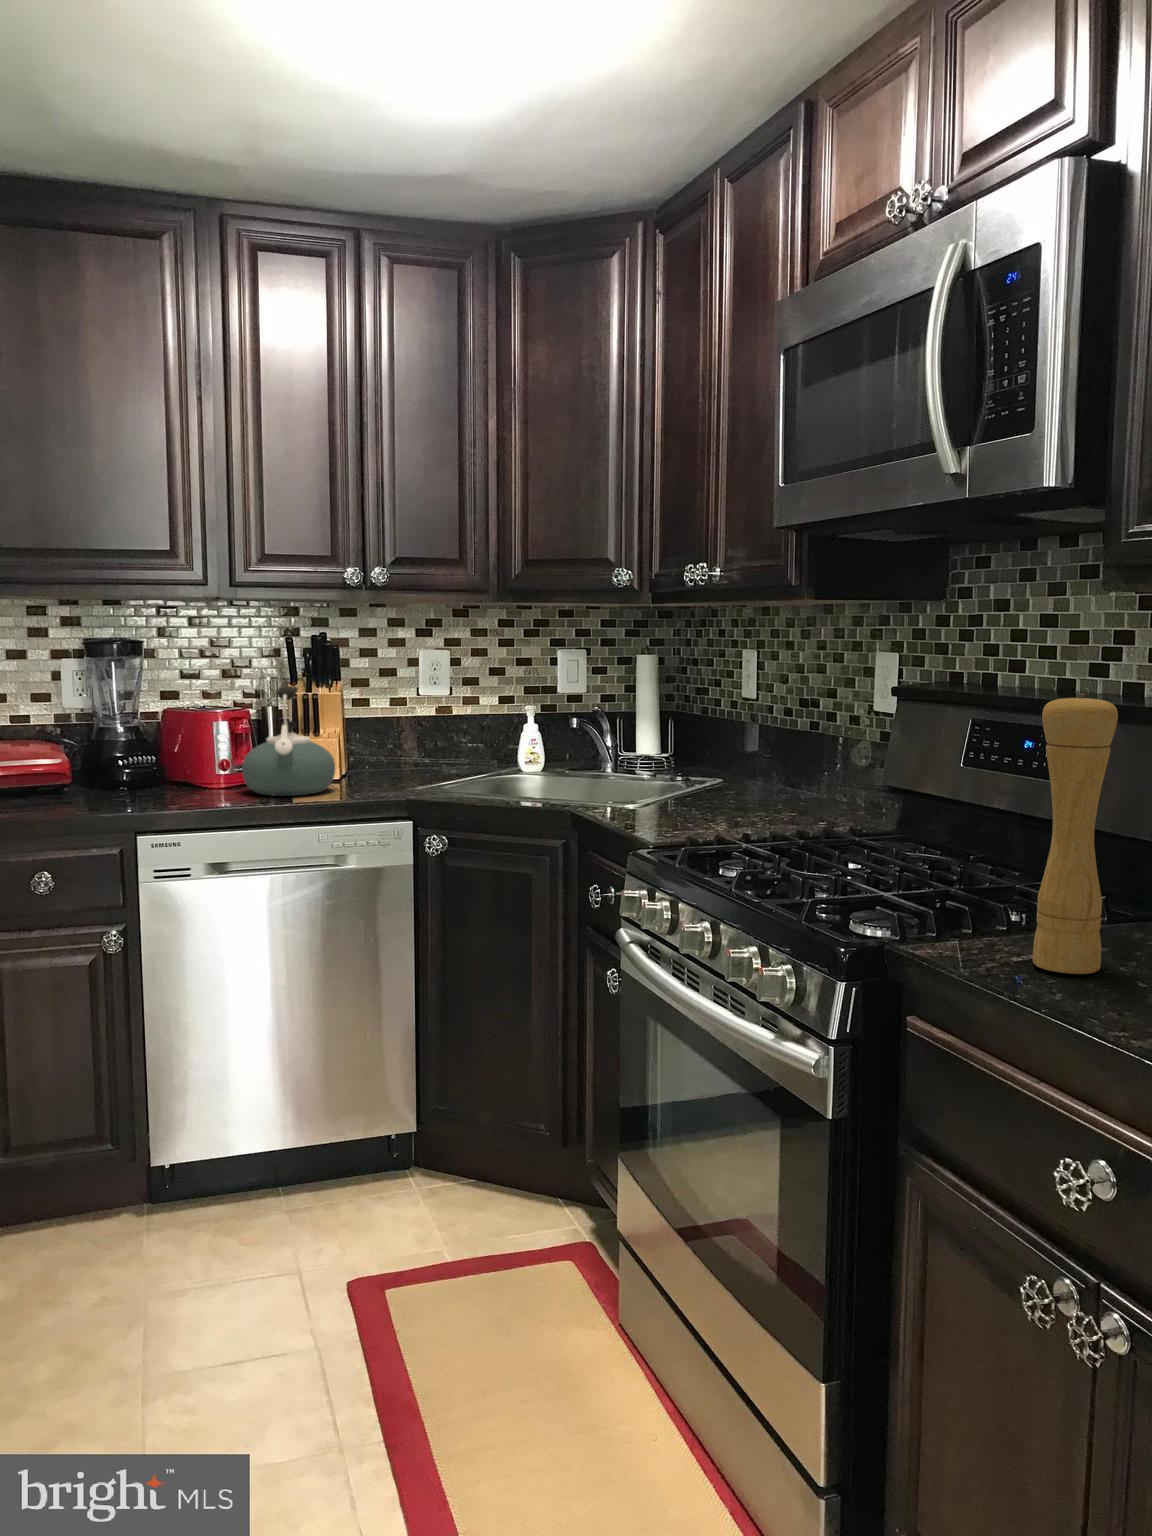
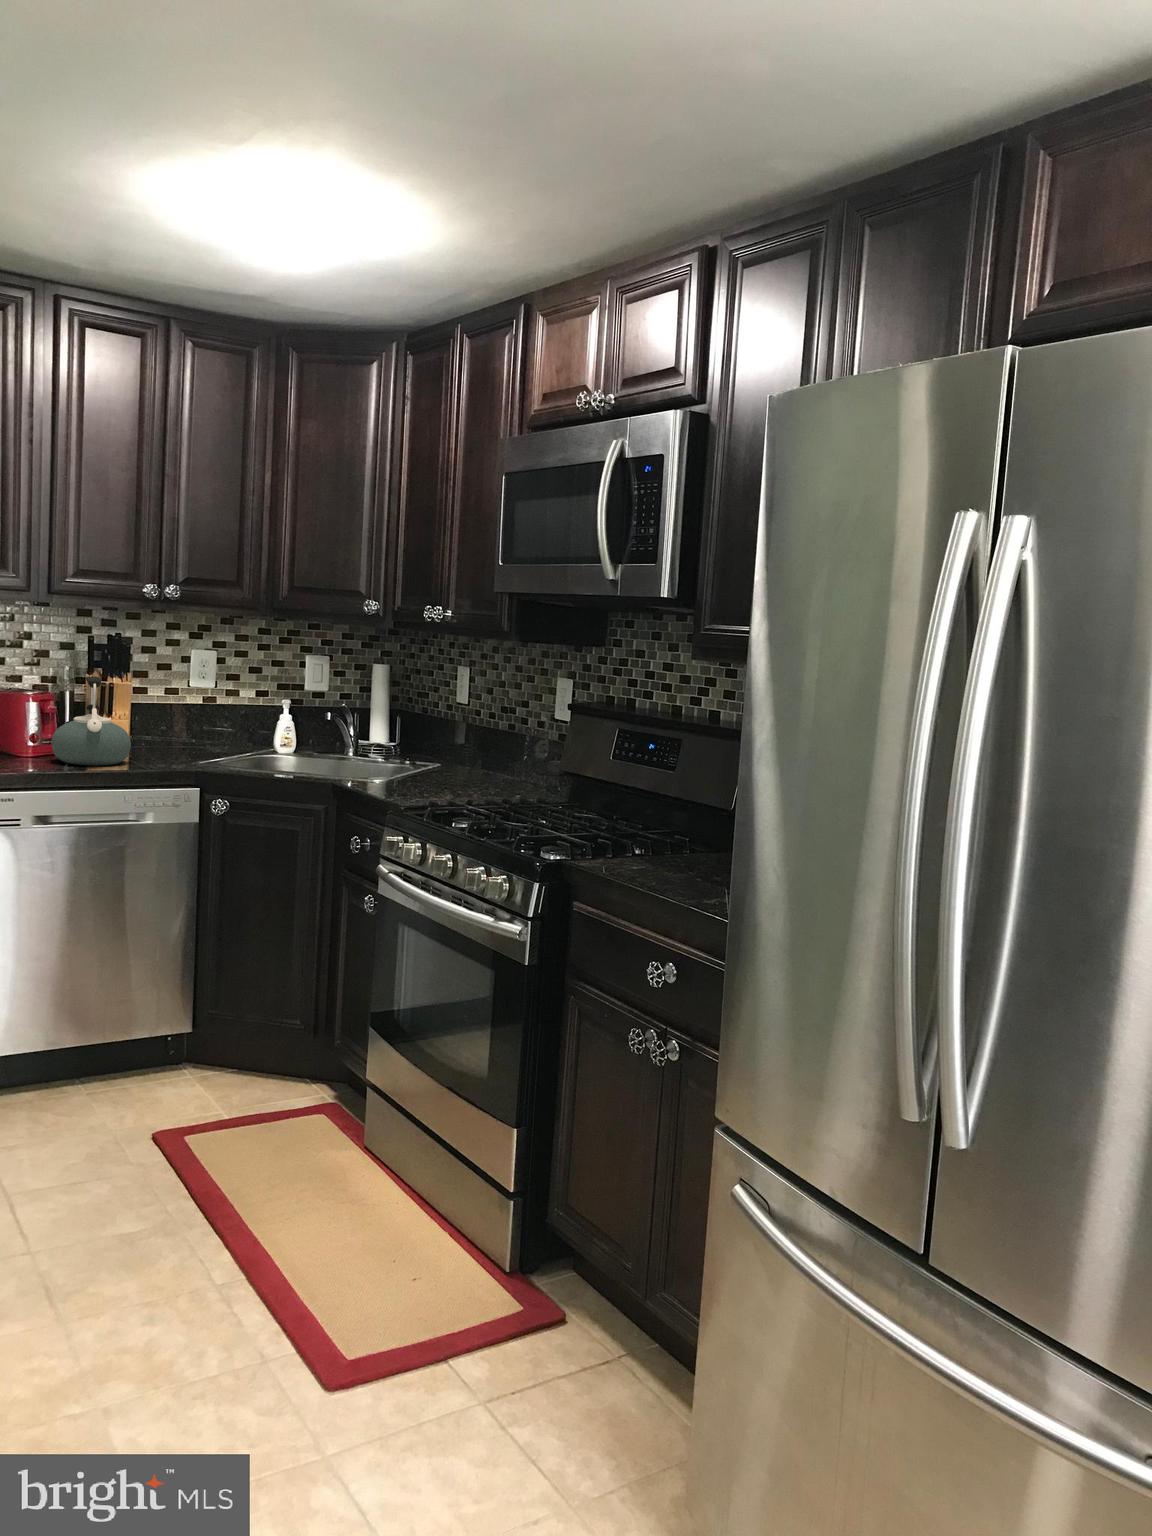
pepper mill: present [1033,693,1118,974] -> none [638,720,687,877]

